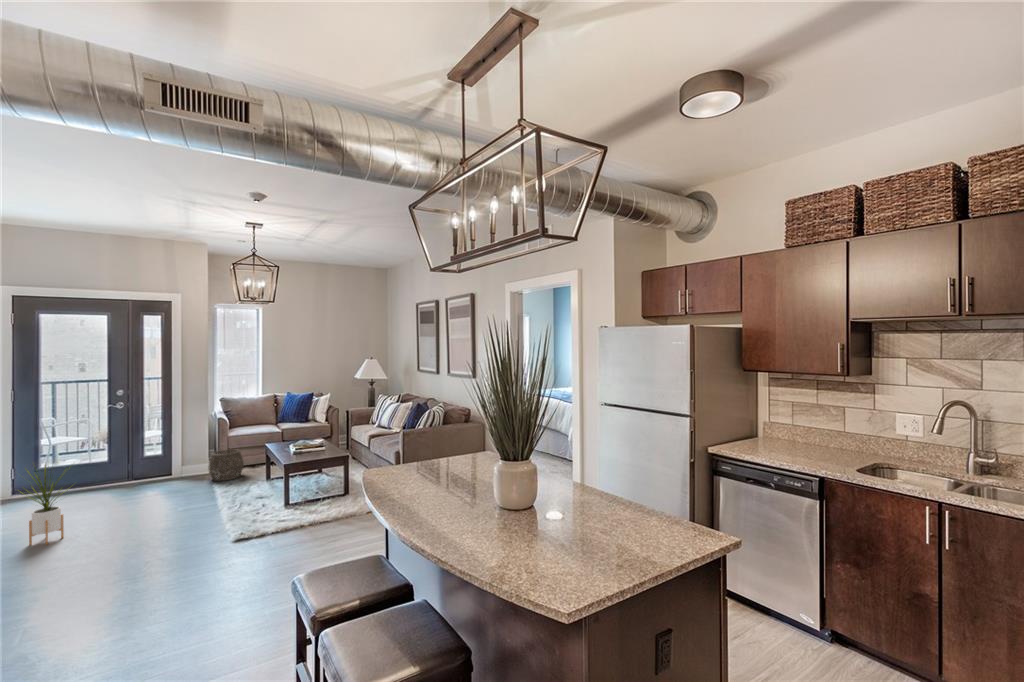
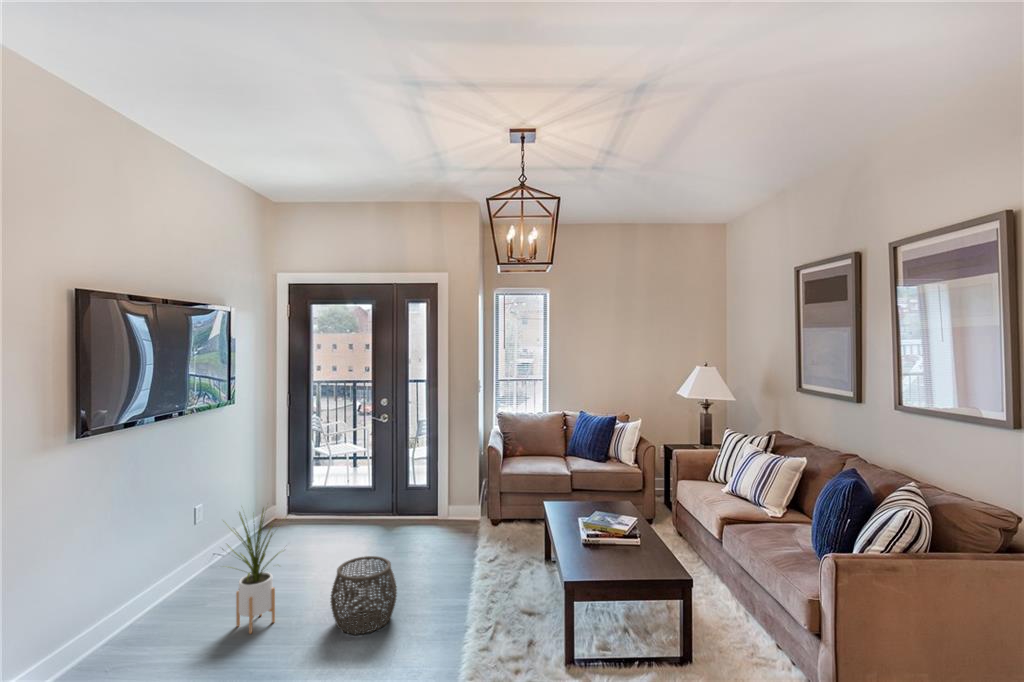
woven basket: present [208,449,244,481] -> present [331,556,397,634]

